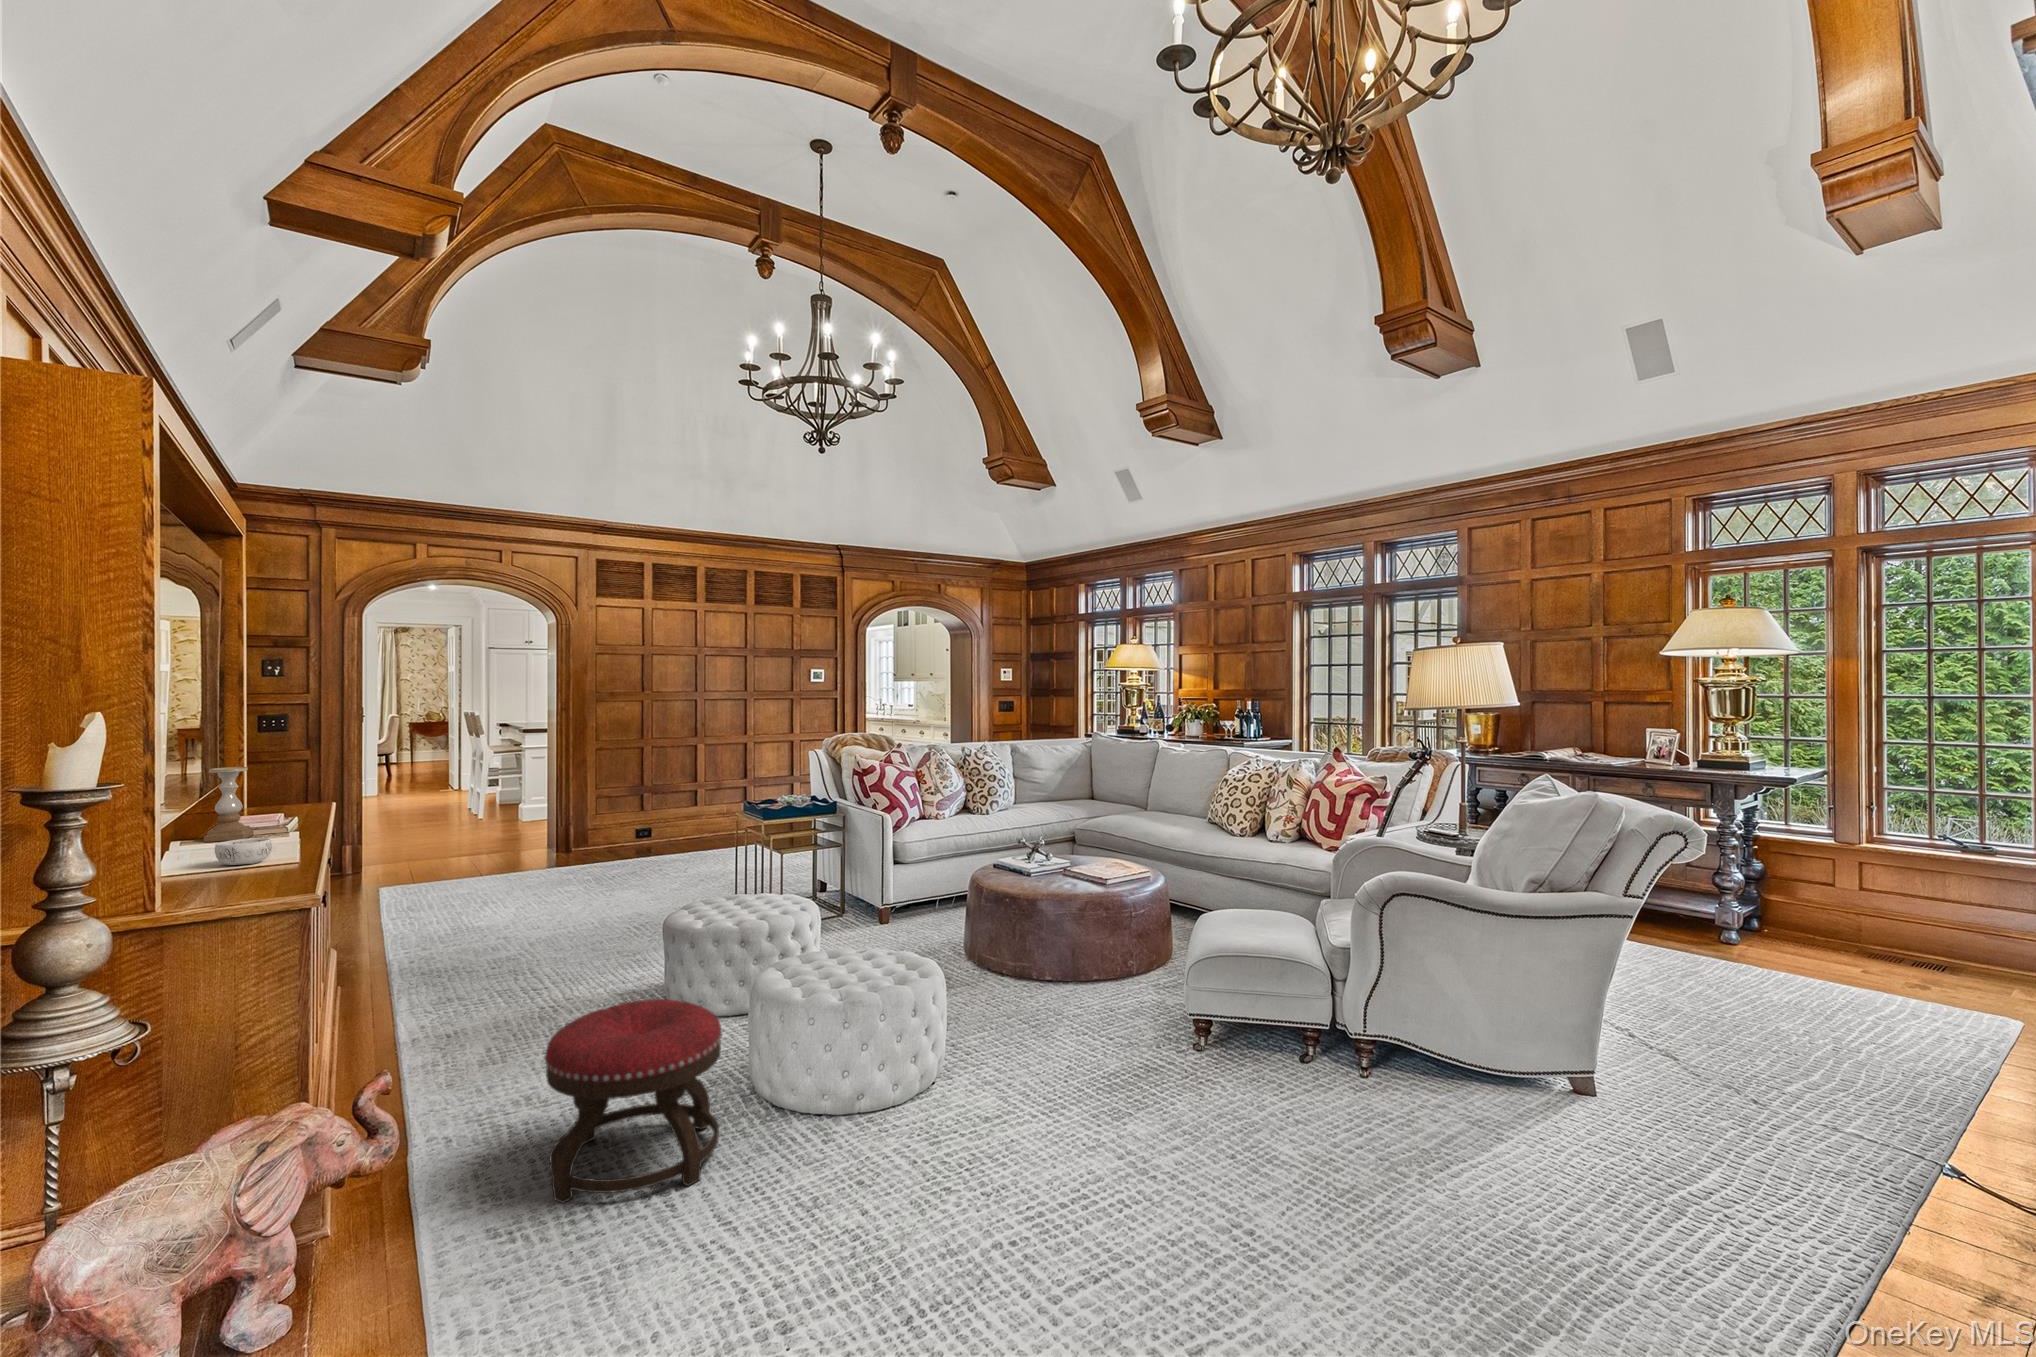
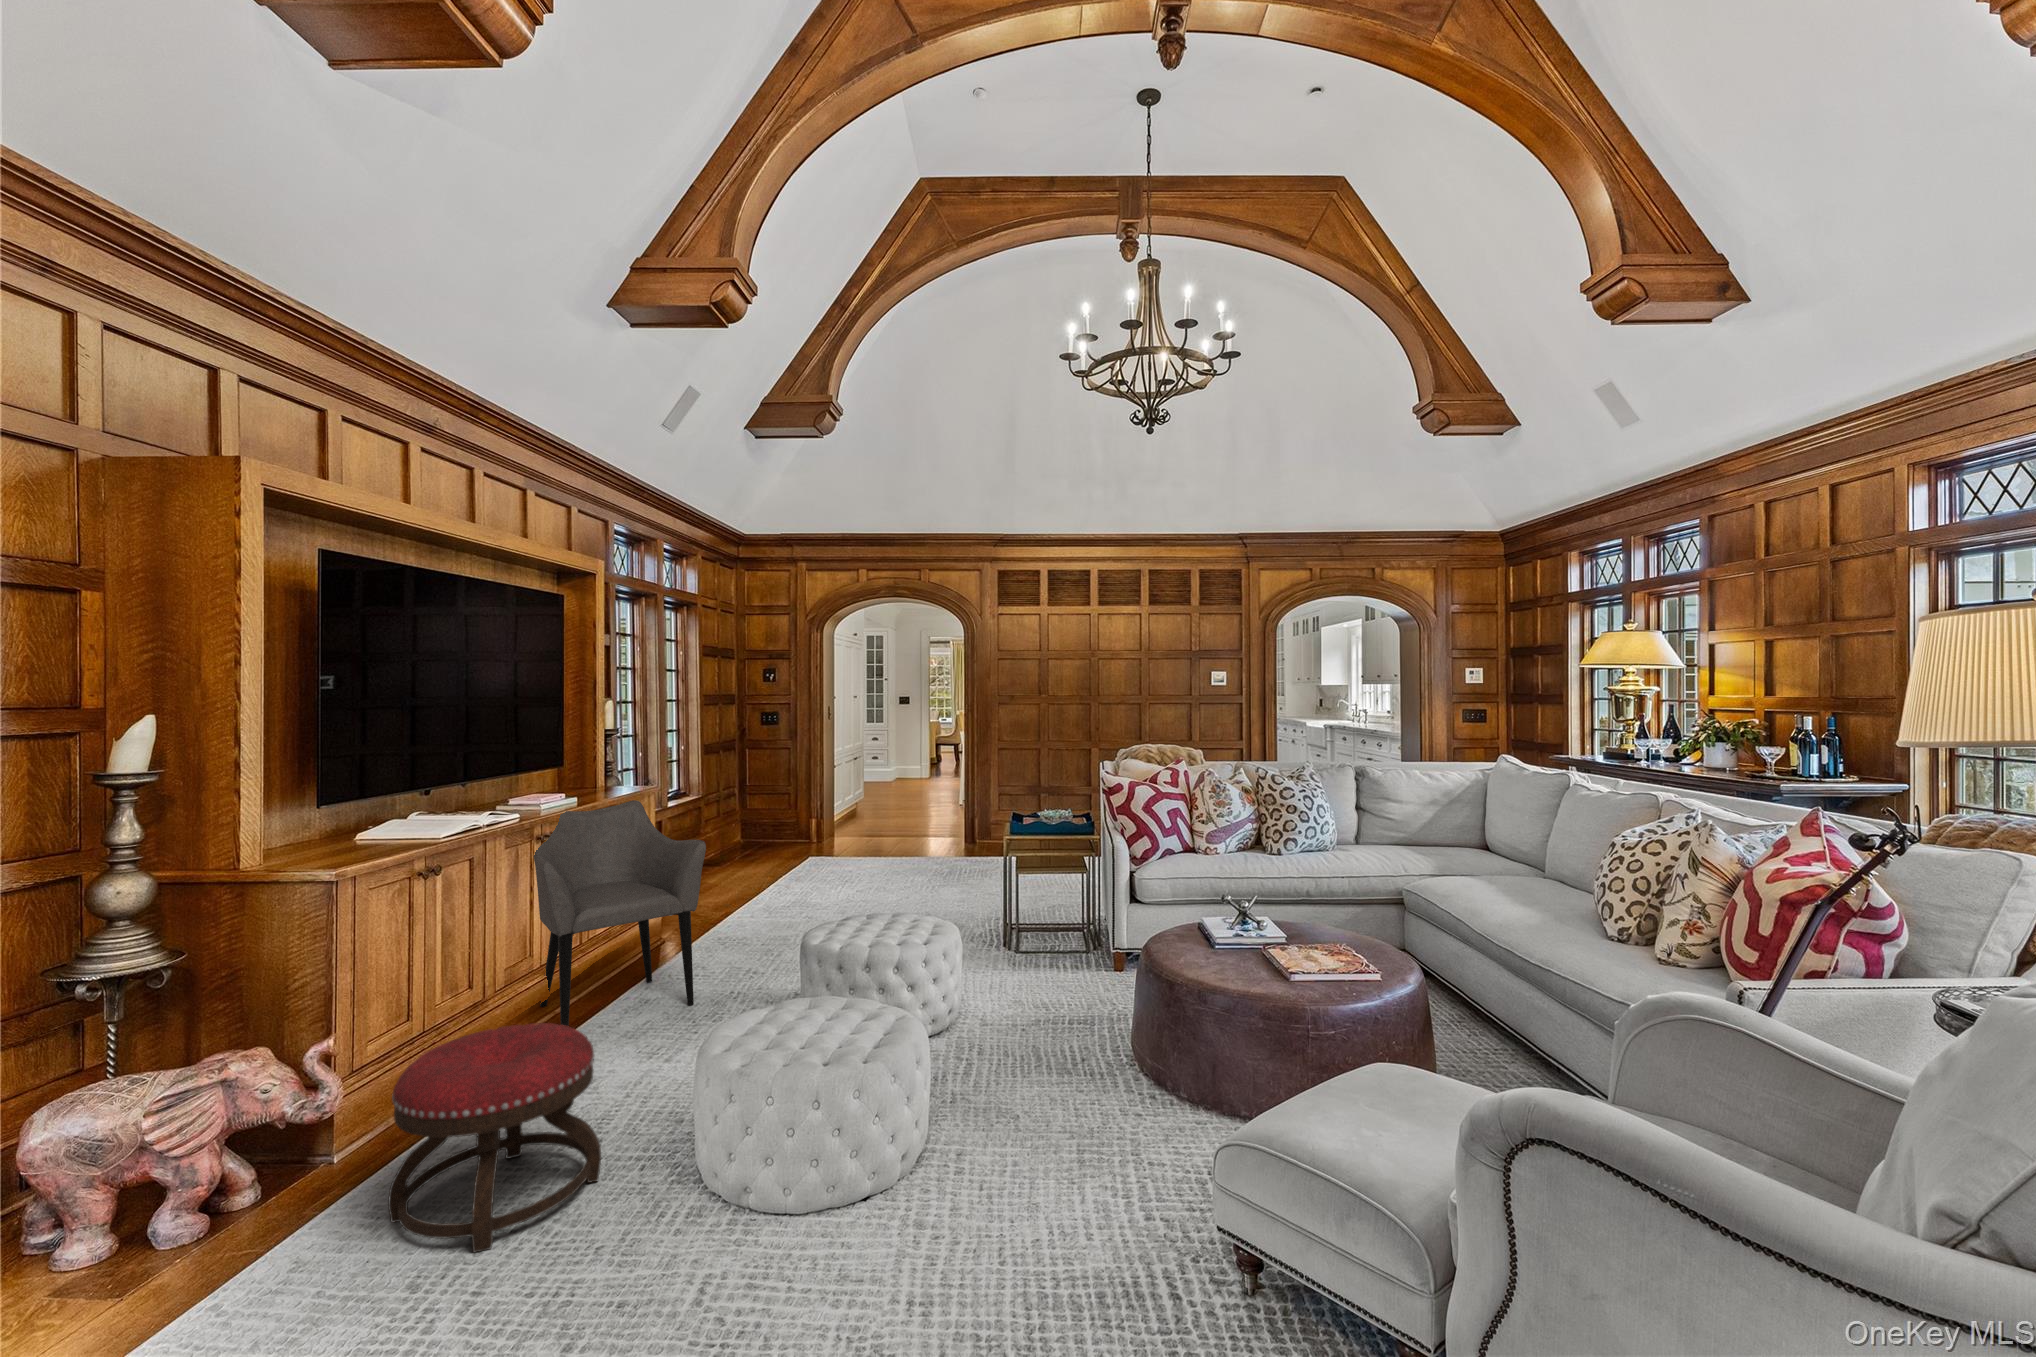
candle holder: present [203,767,254,842] -> none [440,756,482,815]
armchair: none [314,812,542,1073] -> present [534,800,706,1026]
decorative bowl: present [215,838,272,865] -> none [343,818,388,839]

